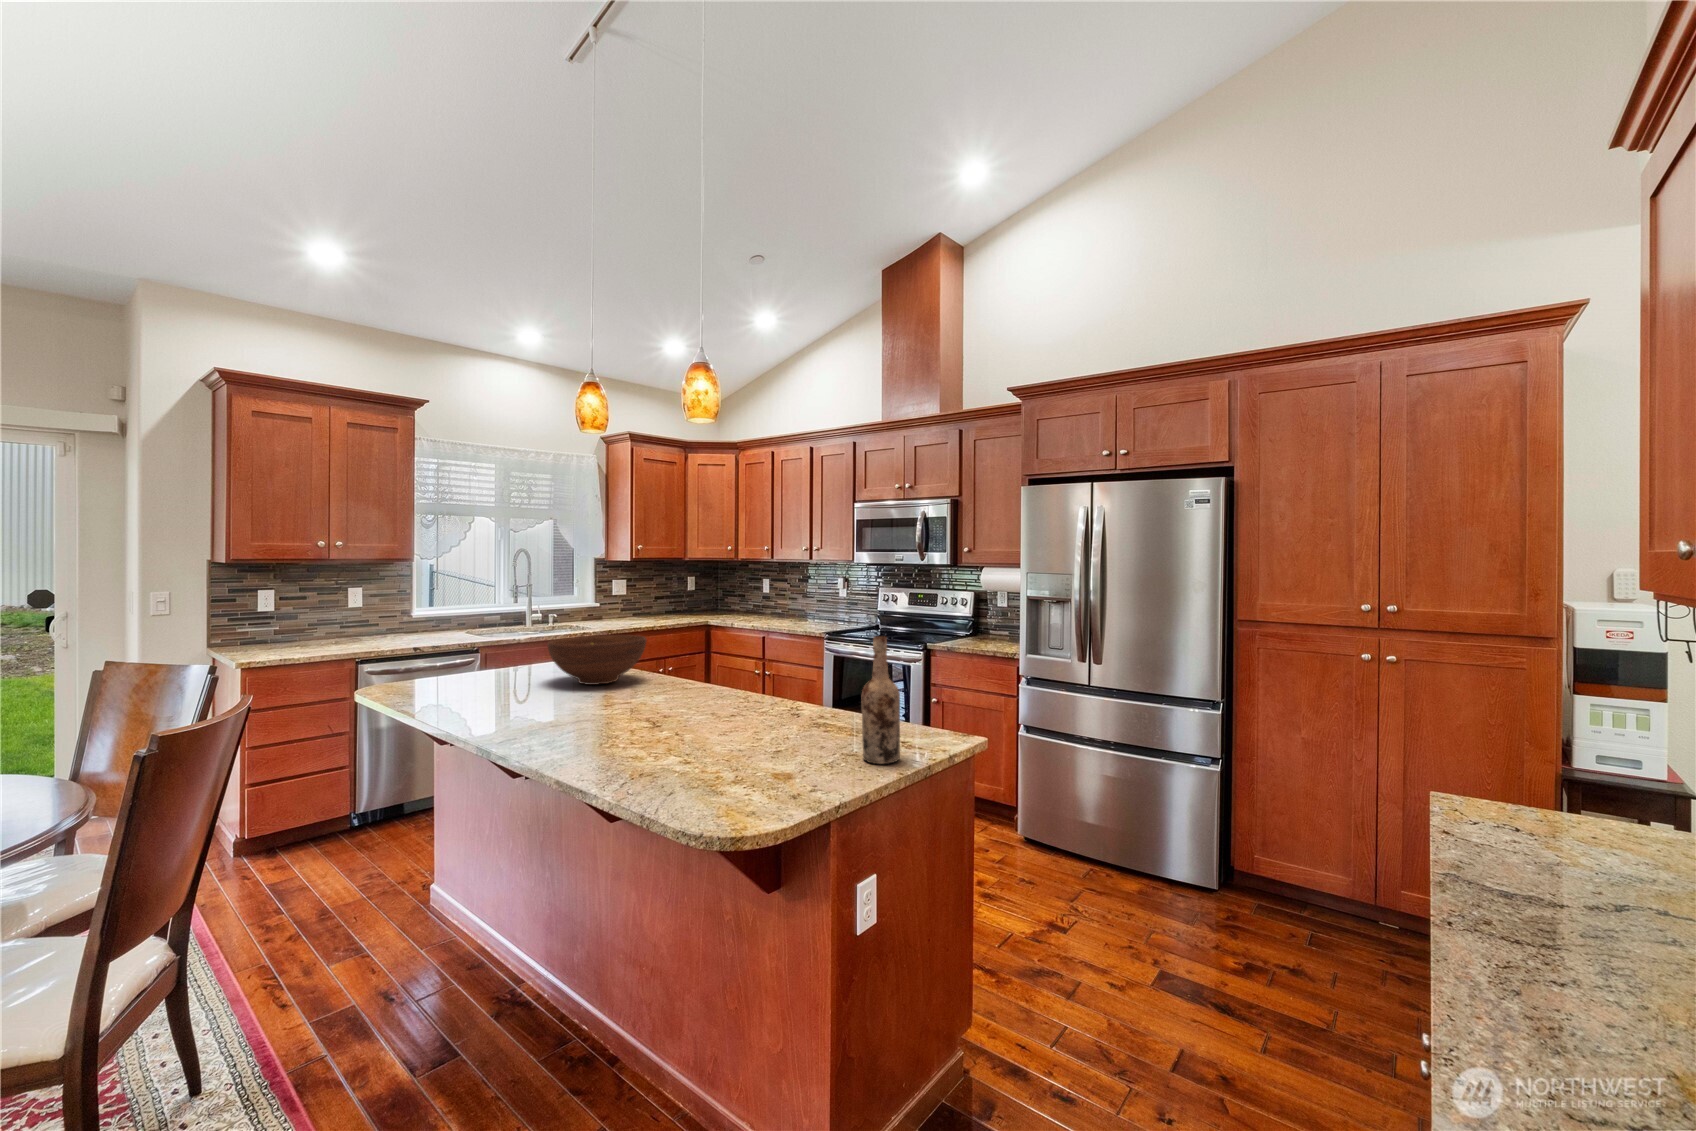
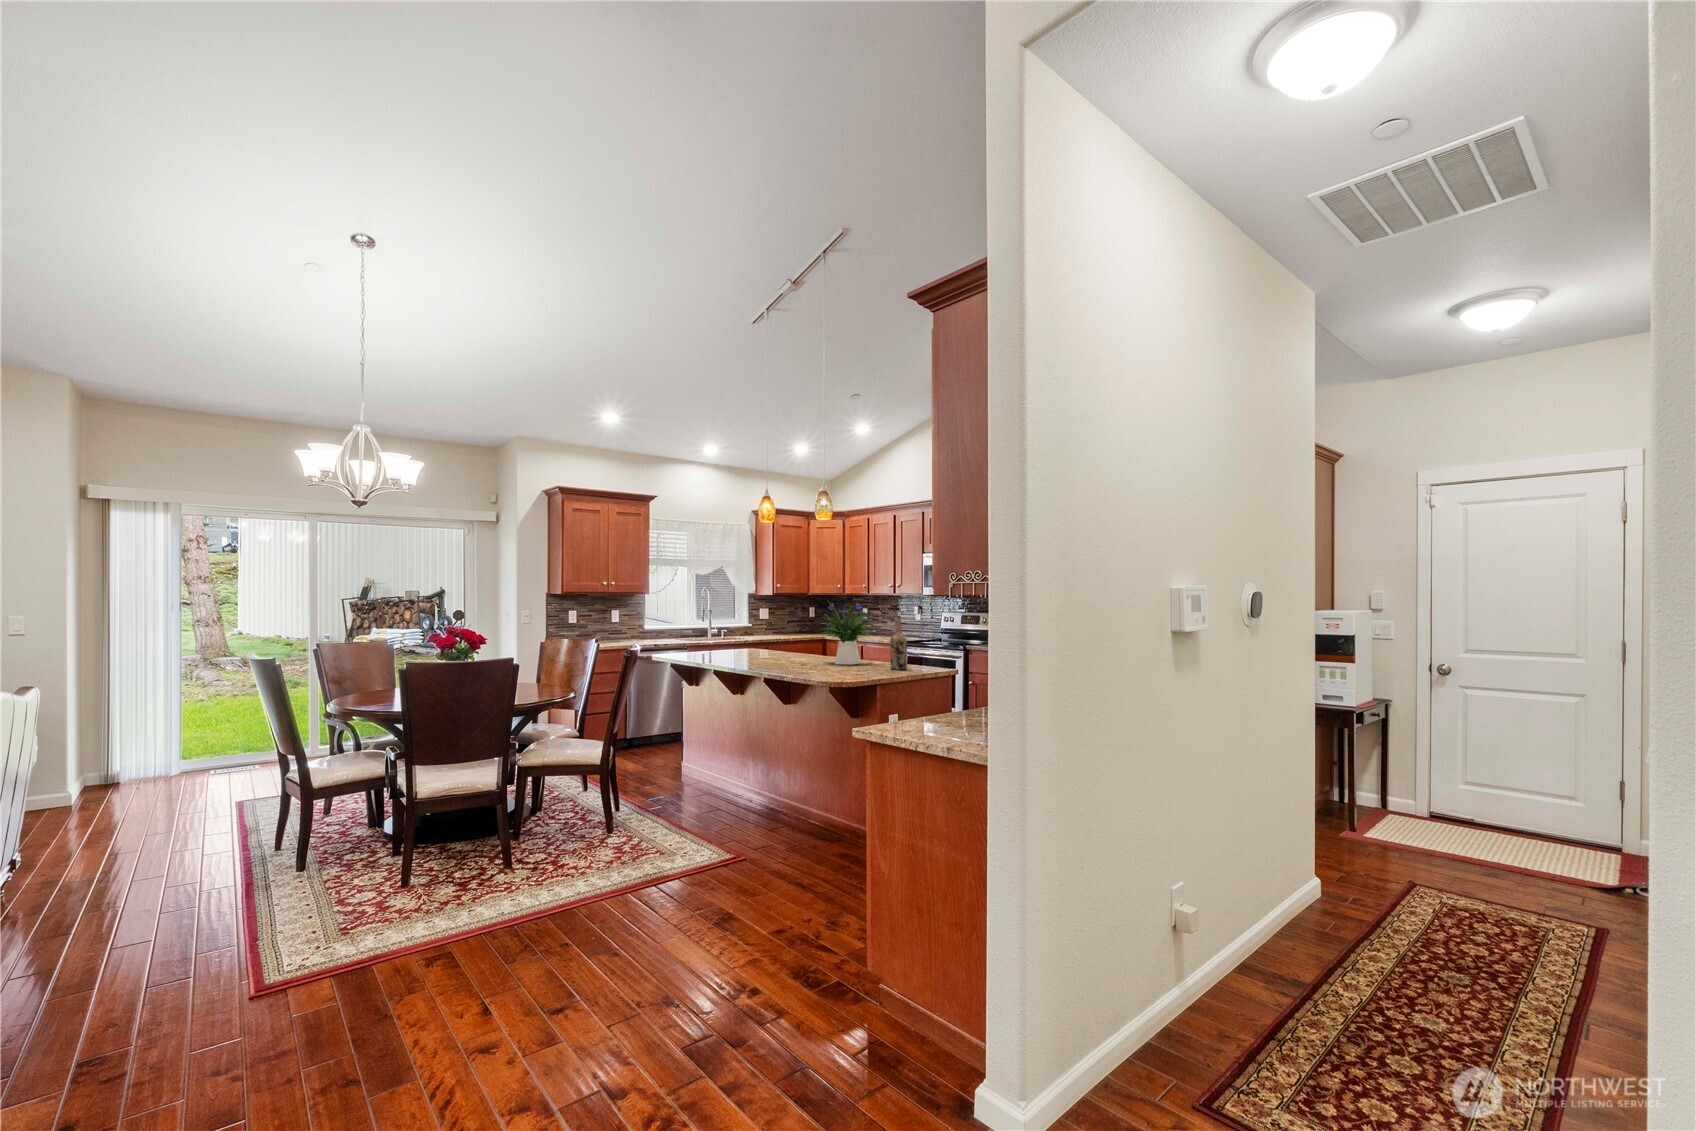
flower arrangement: none [679,590,820,737] -> present [822,600,874,665]
fruit bowl: present [548,635,647,685] -> none [744,630,793,653]

